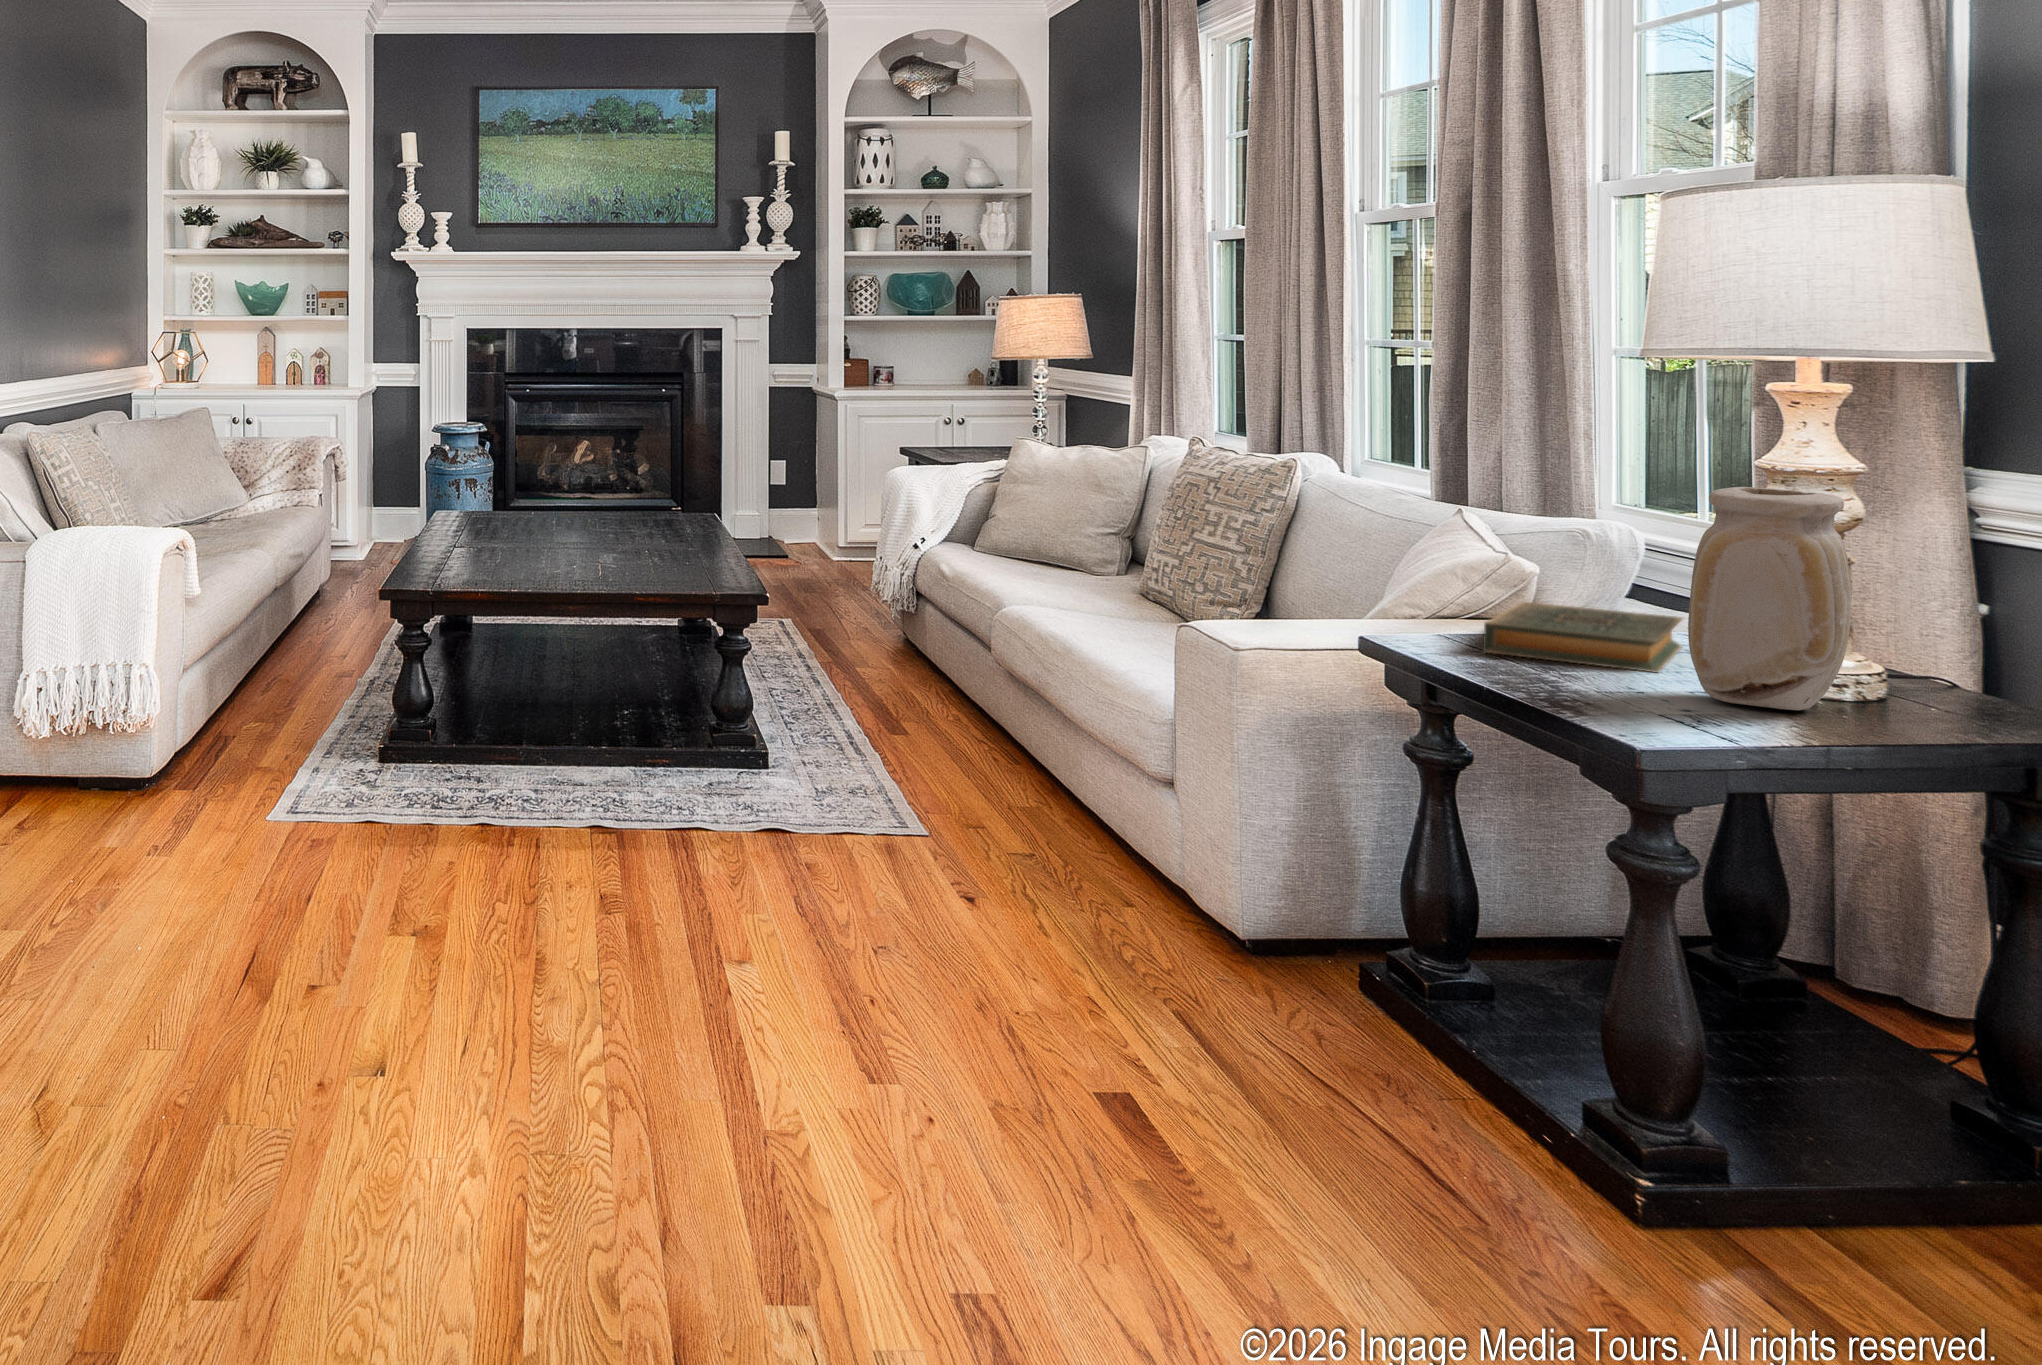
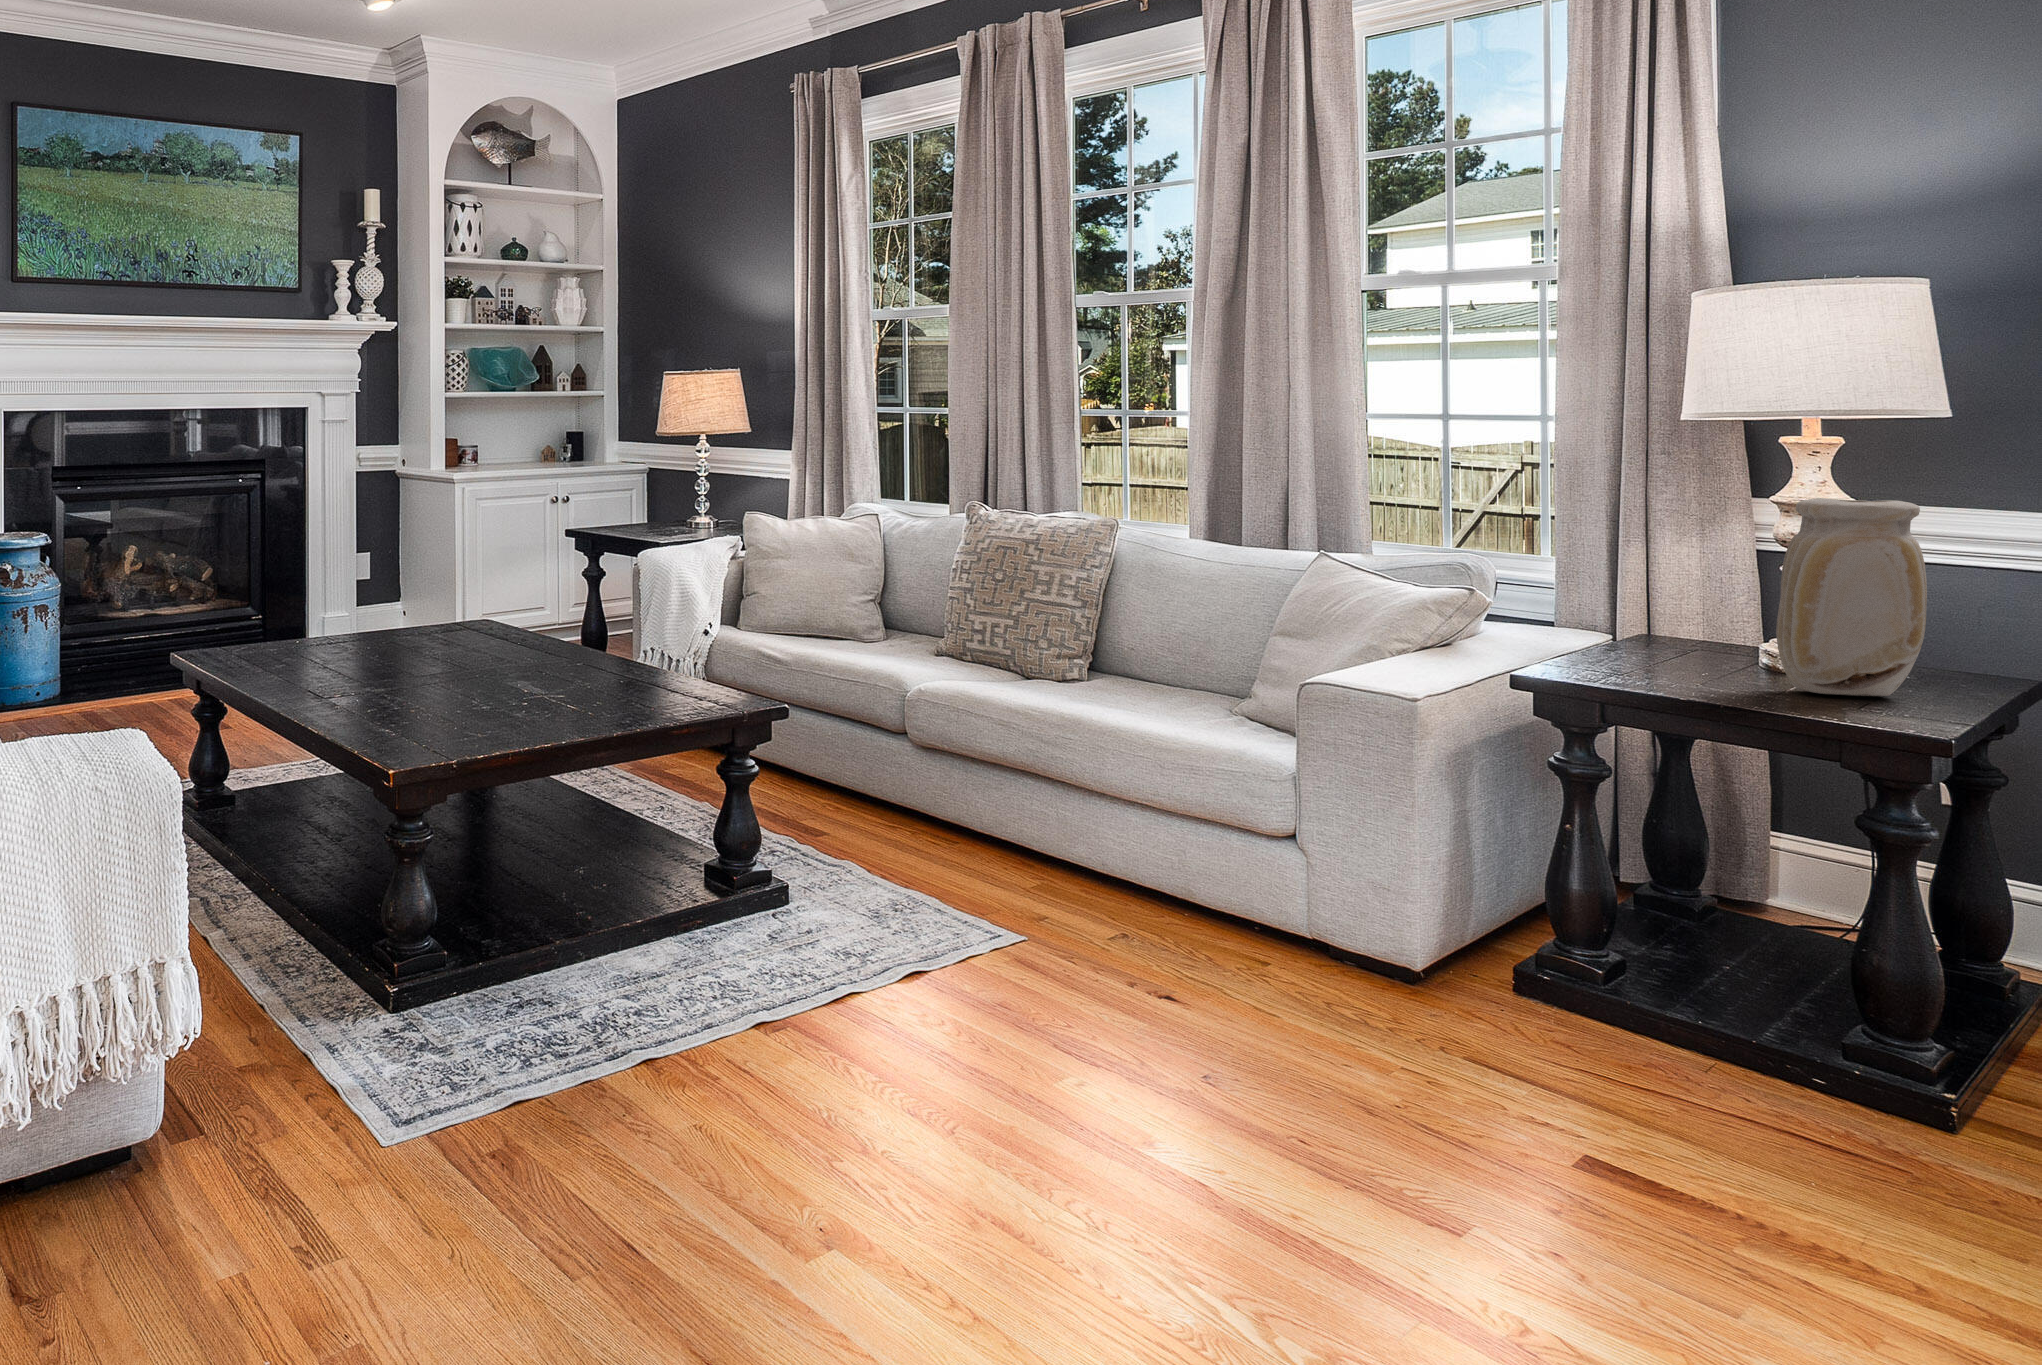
hardback book: present [1483,602,1683,673] -> none [1496,626,1698,678]

